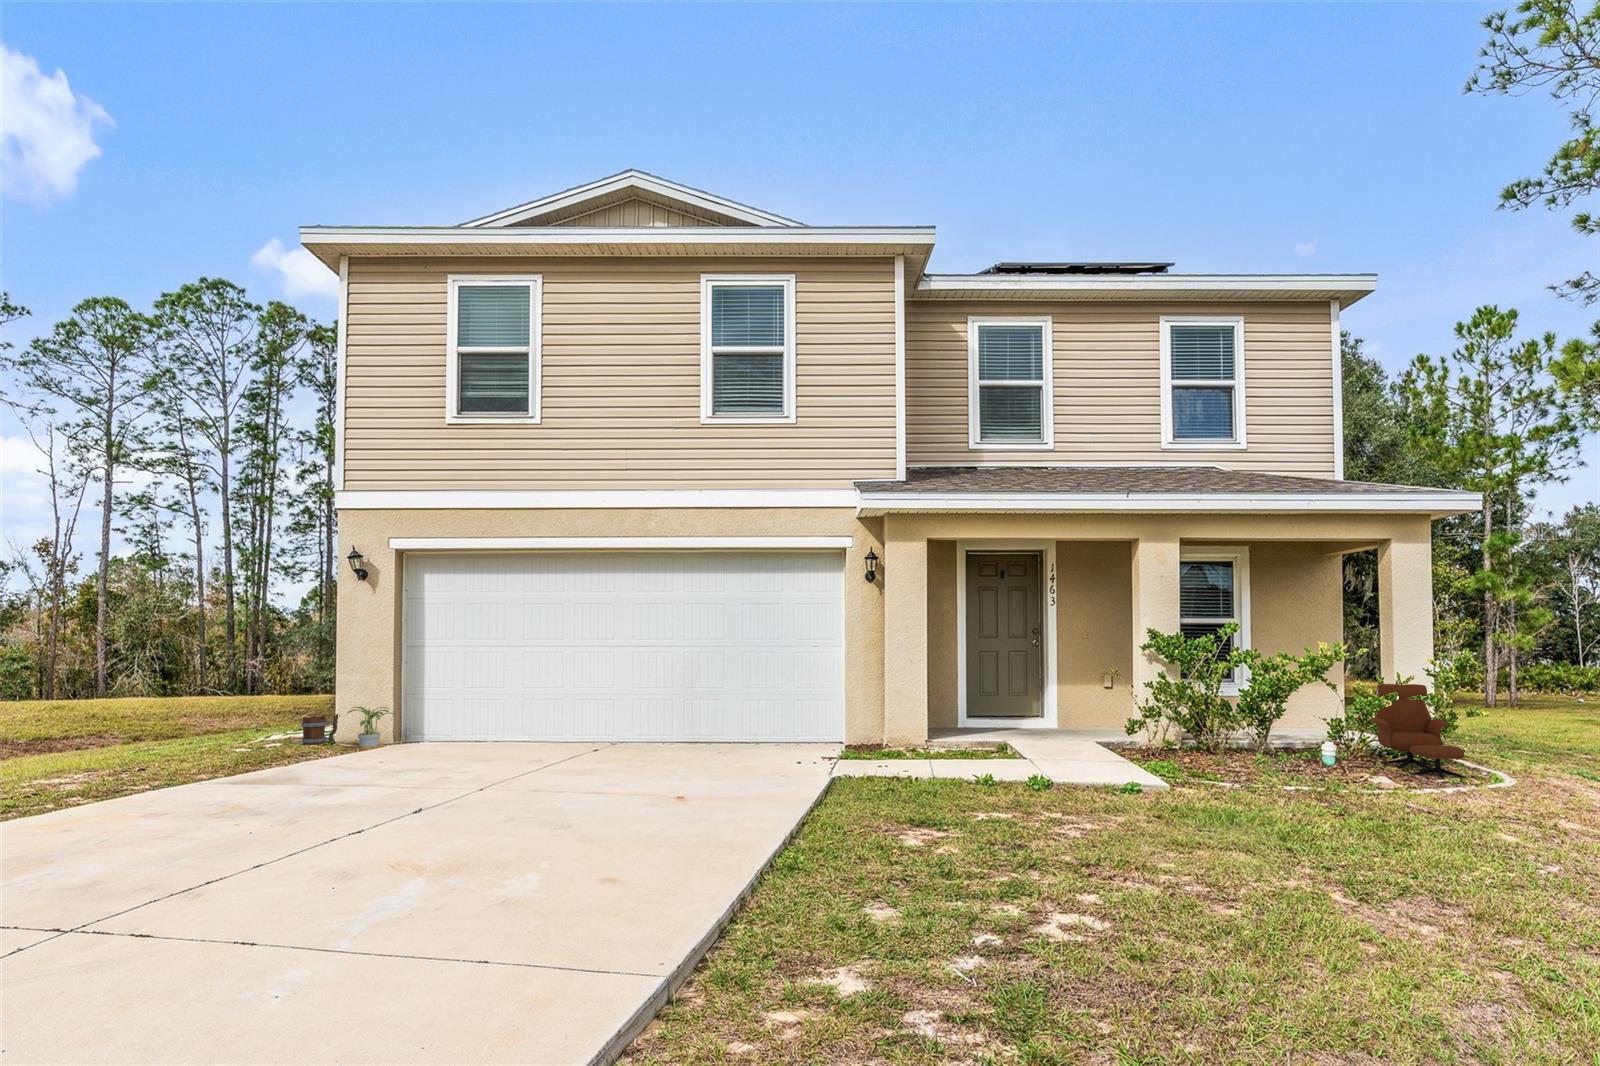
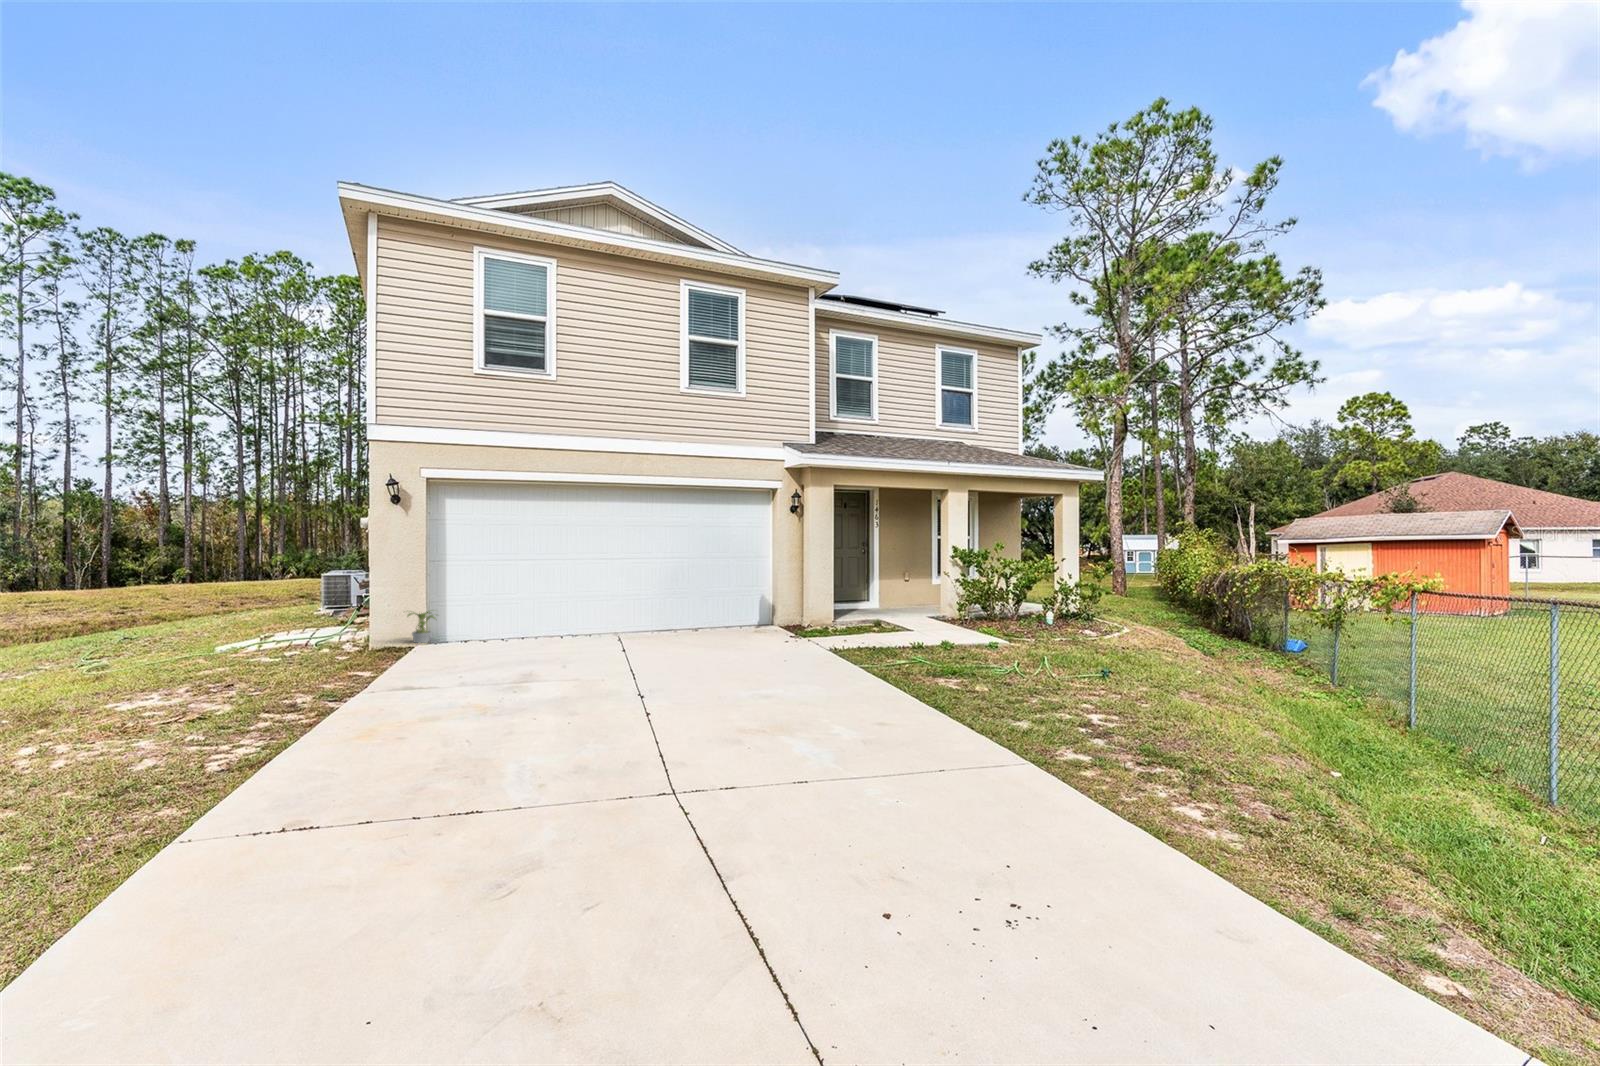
lounge chair: present [1369,684,1466,779] -> none [1050,573,1098,621]
bucket: present [301,714,340,745] -> none [350,617,381,645]

